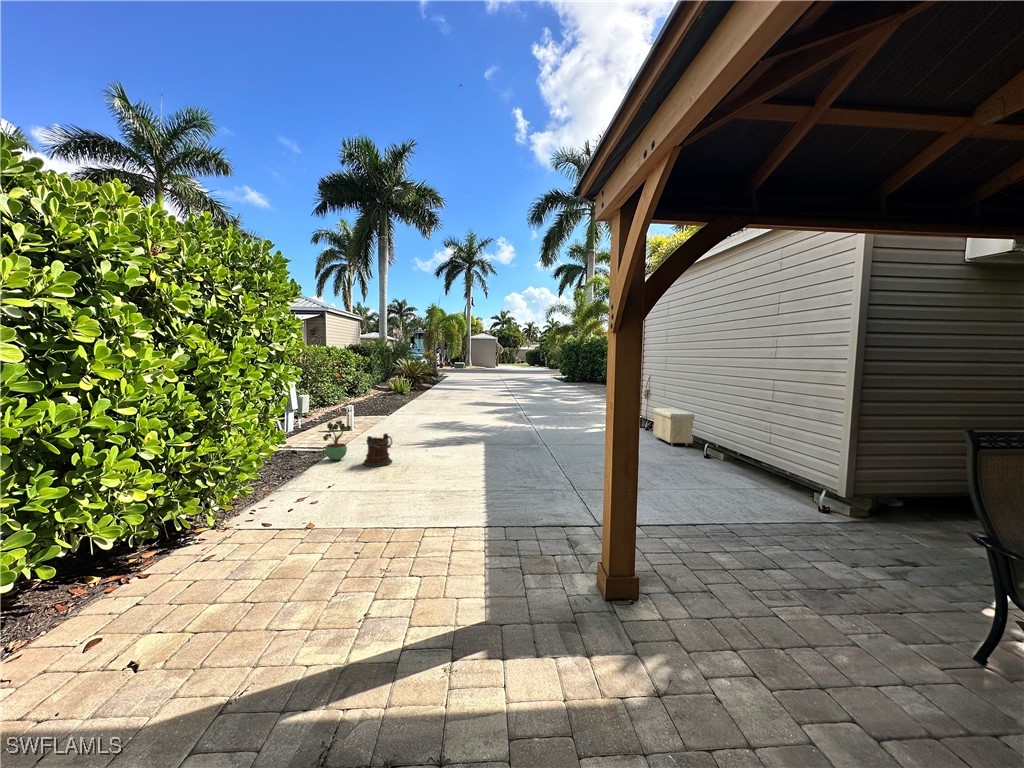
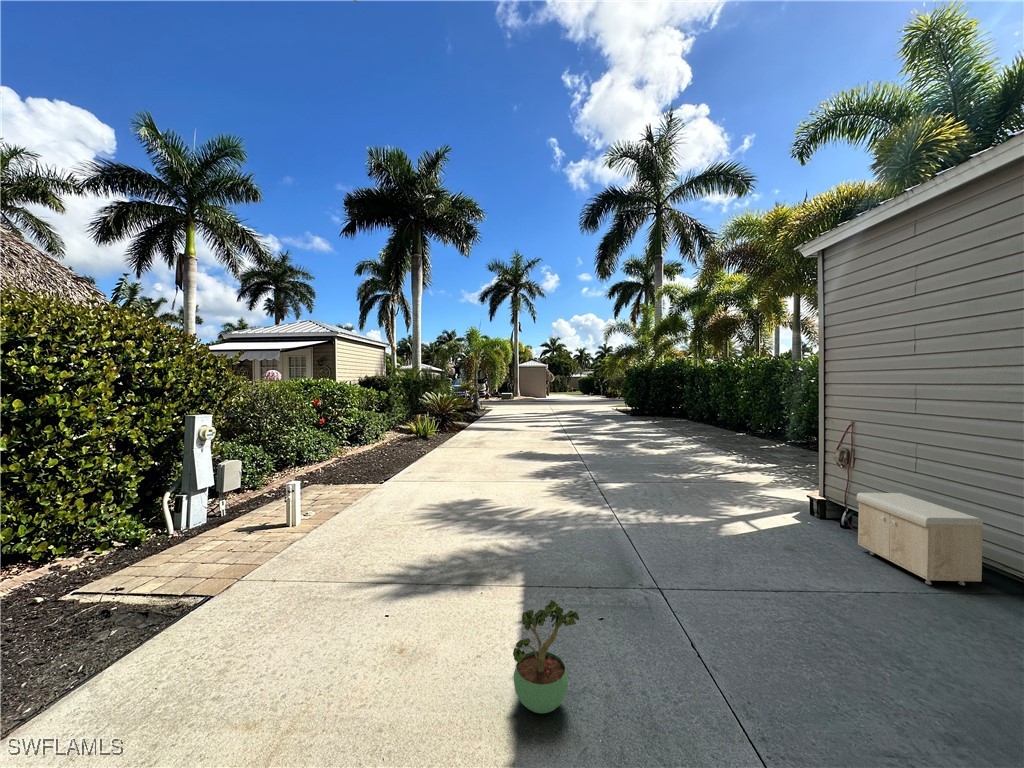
potted plant: present [323,421,351,460] -> present [513,600,579,713]
bucket: present [363,433,392,467] -> none [218,604,299,710]

